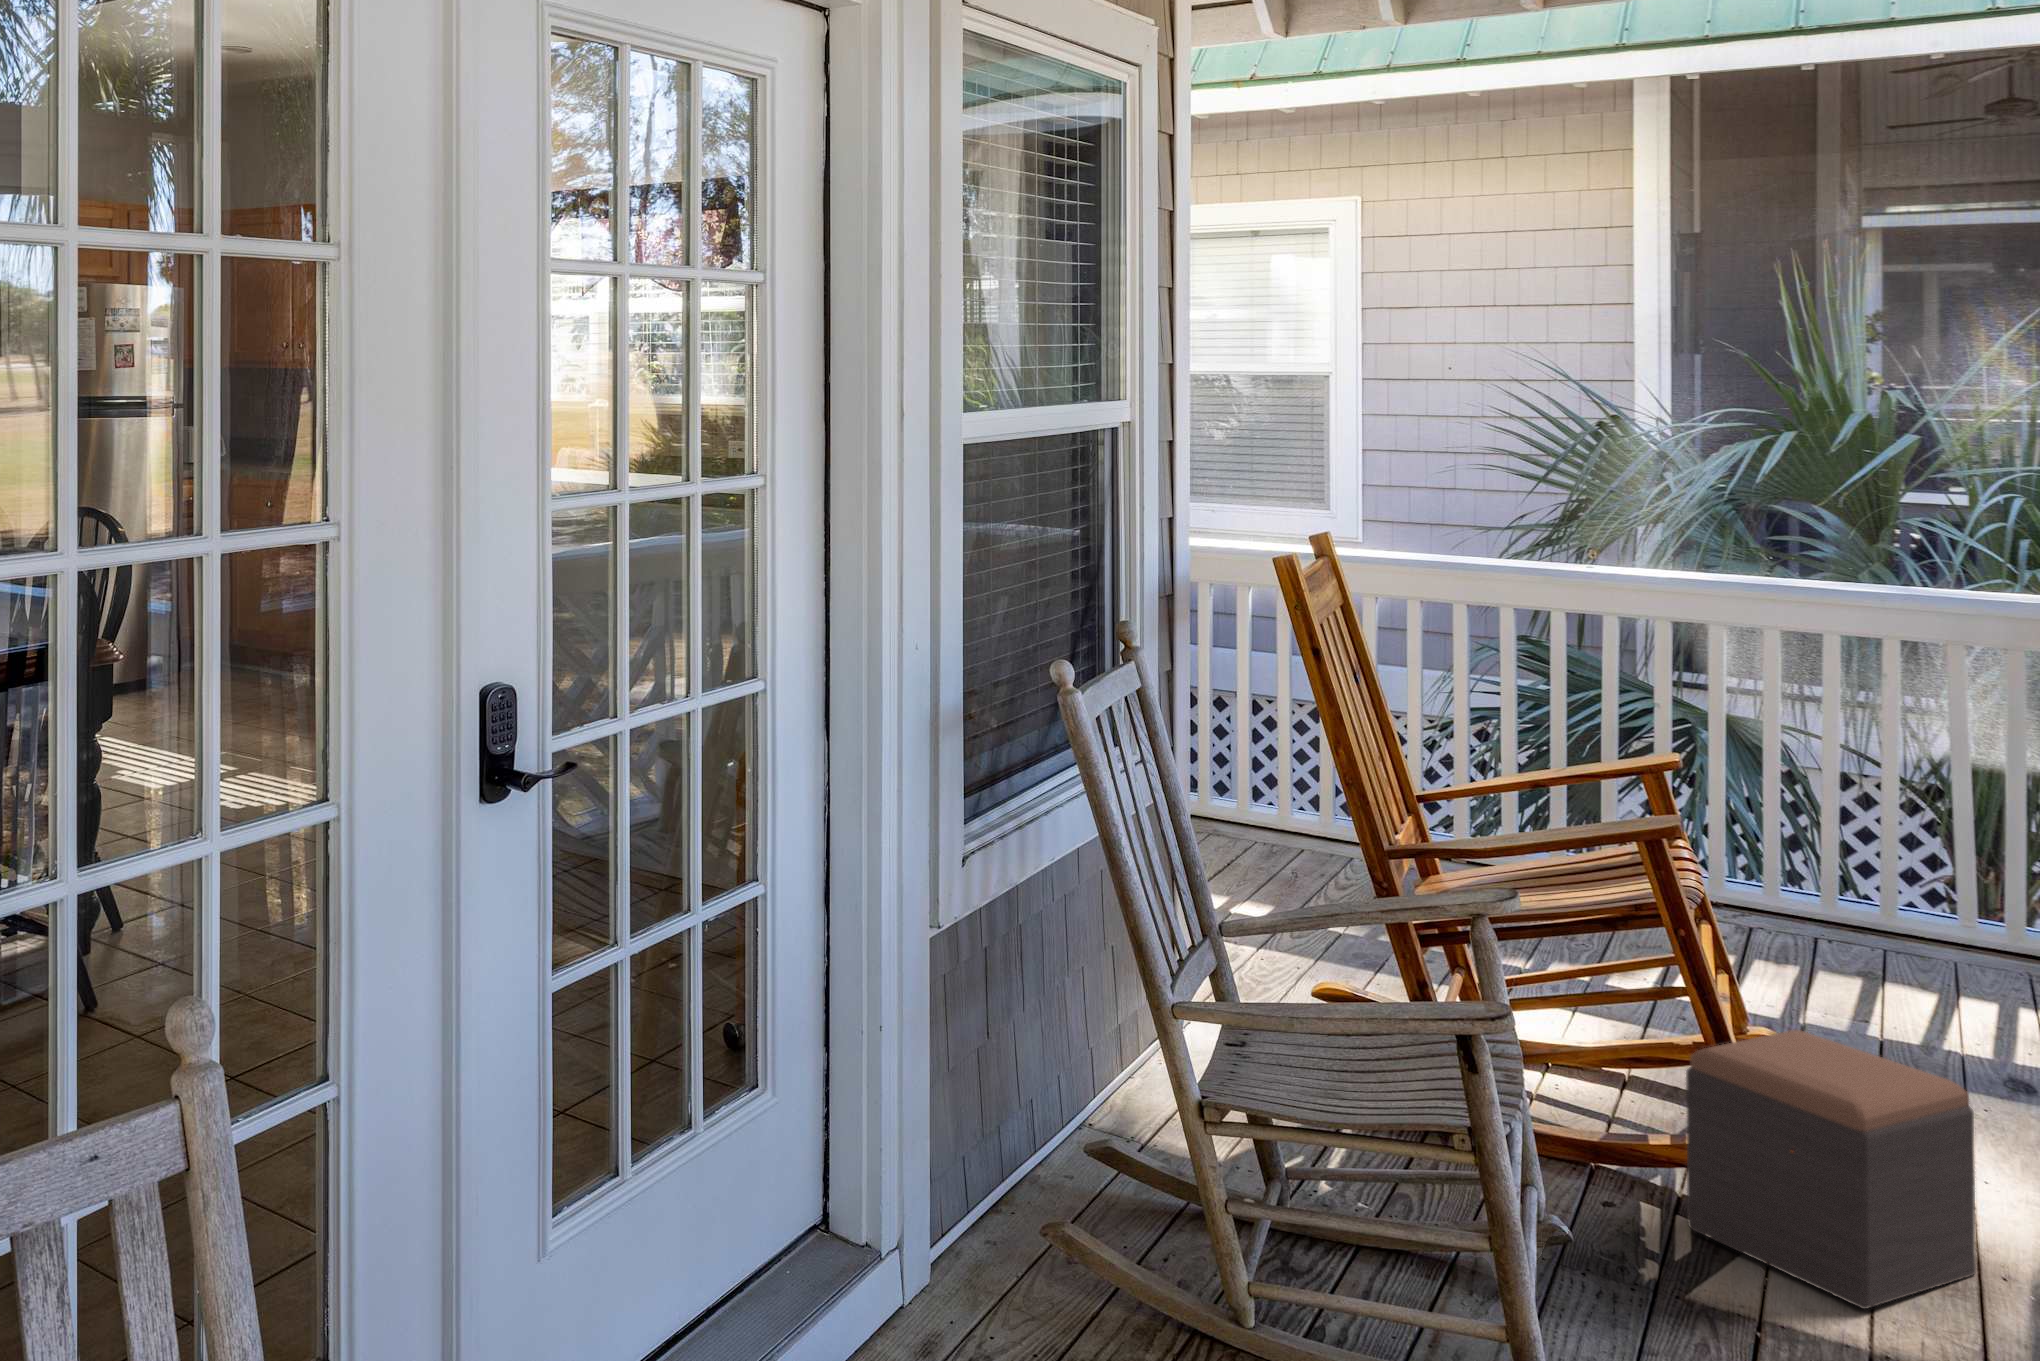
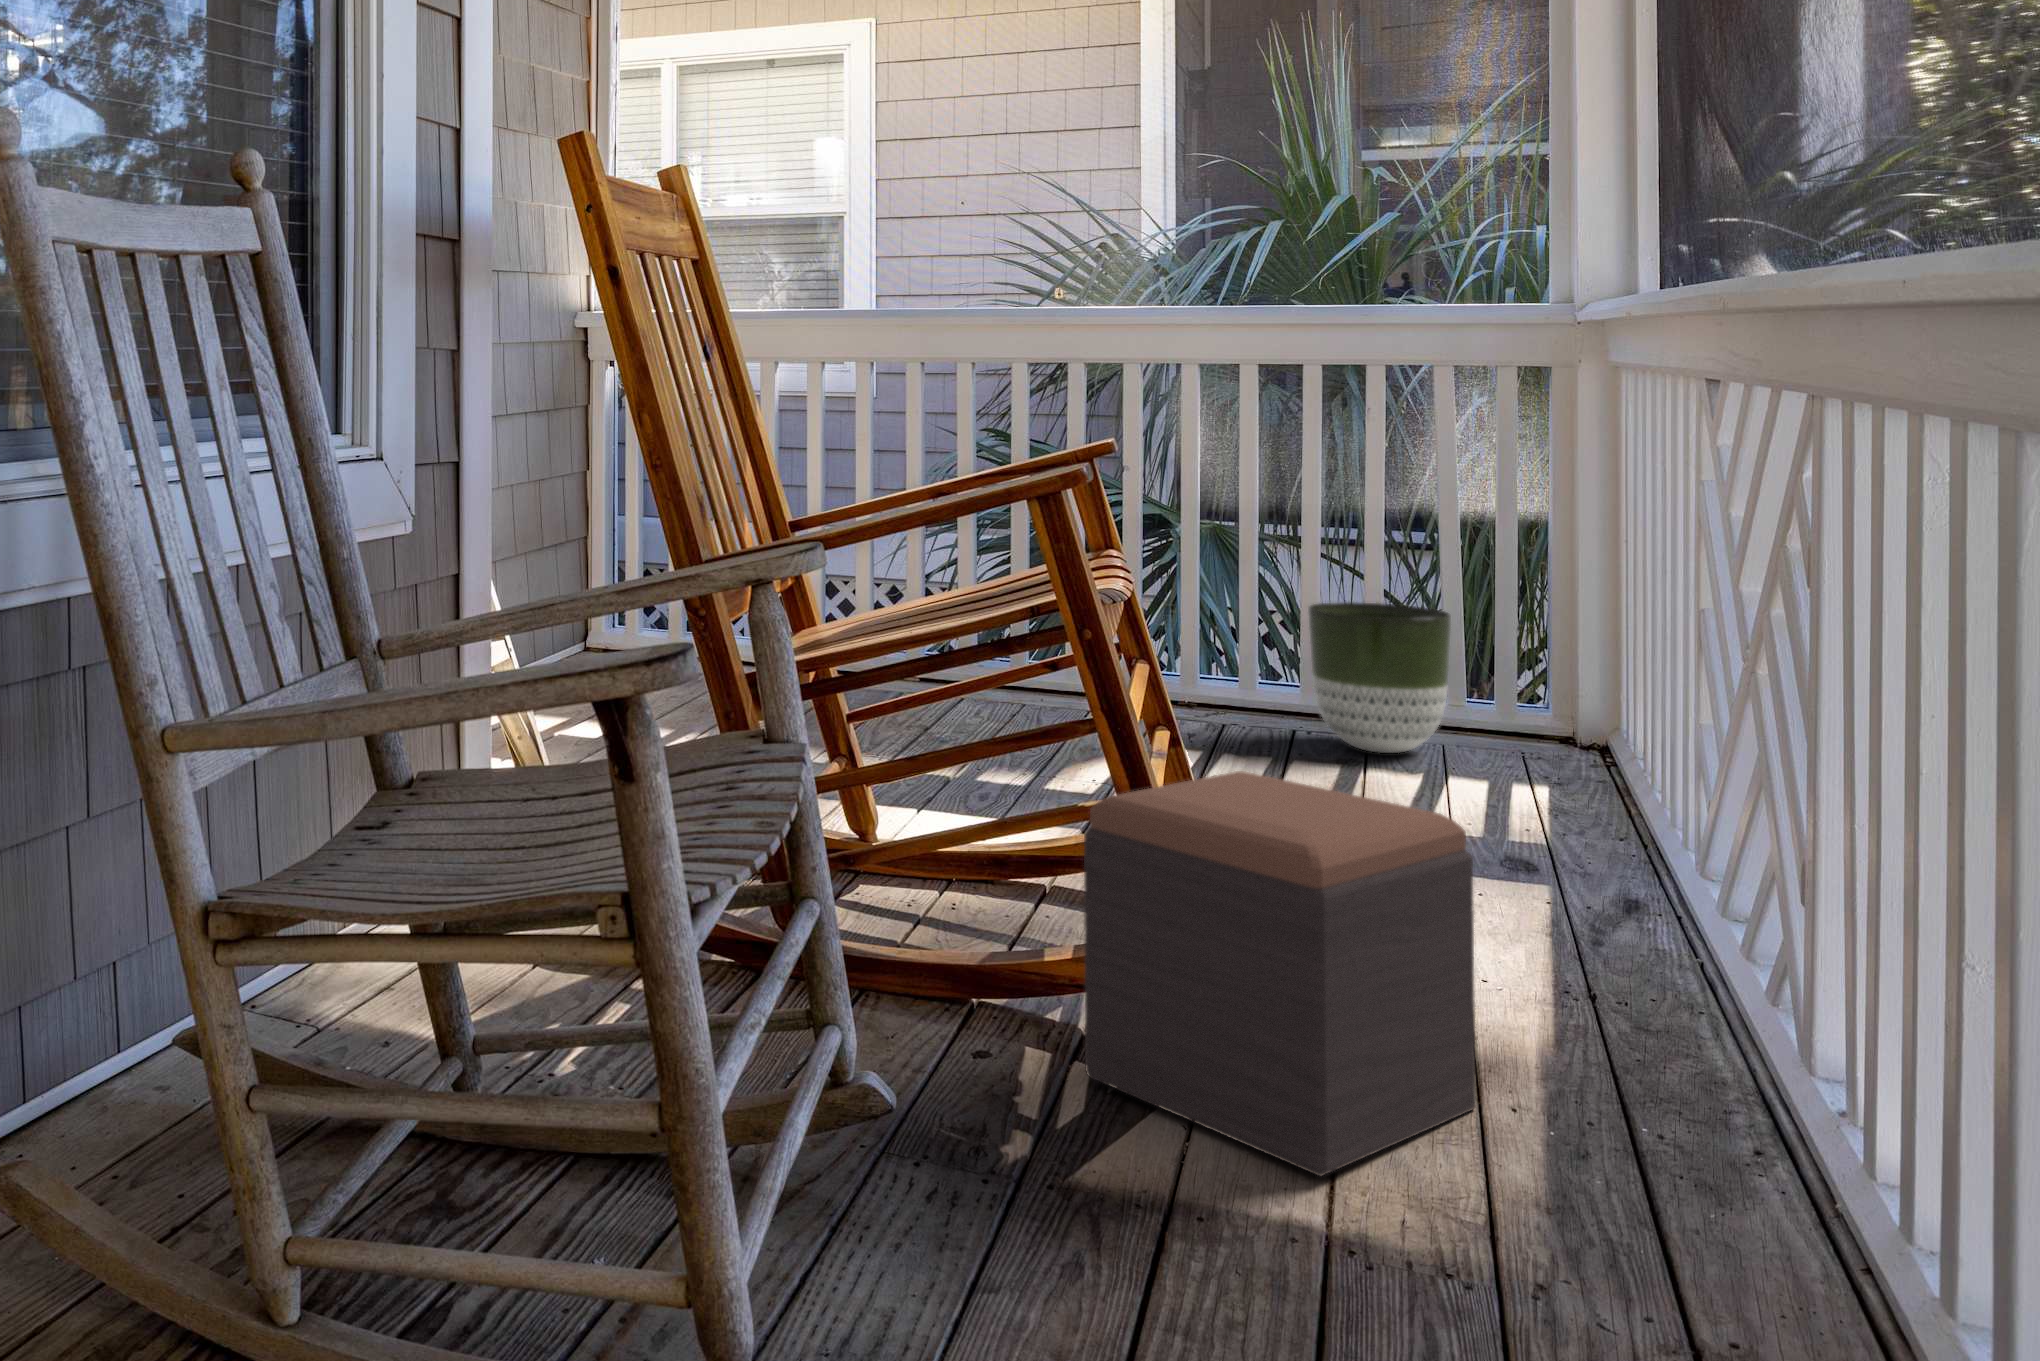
planter: none [1831,830,1964,963] -> present [1308,602,1451,753]

